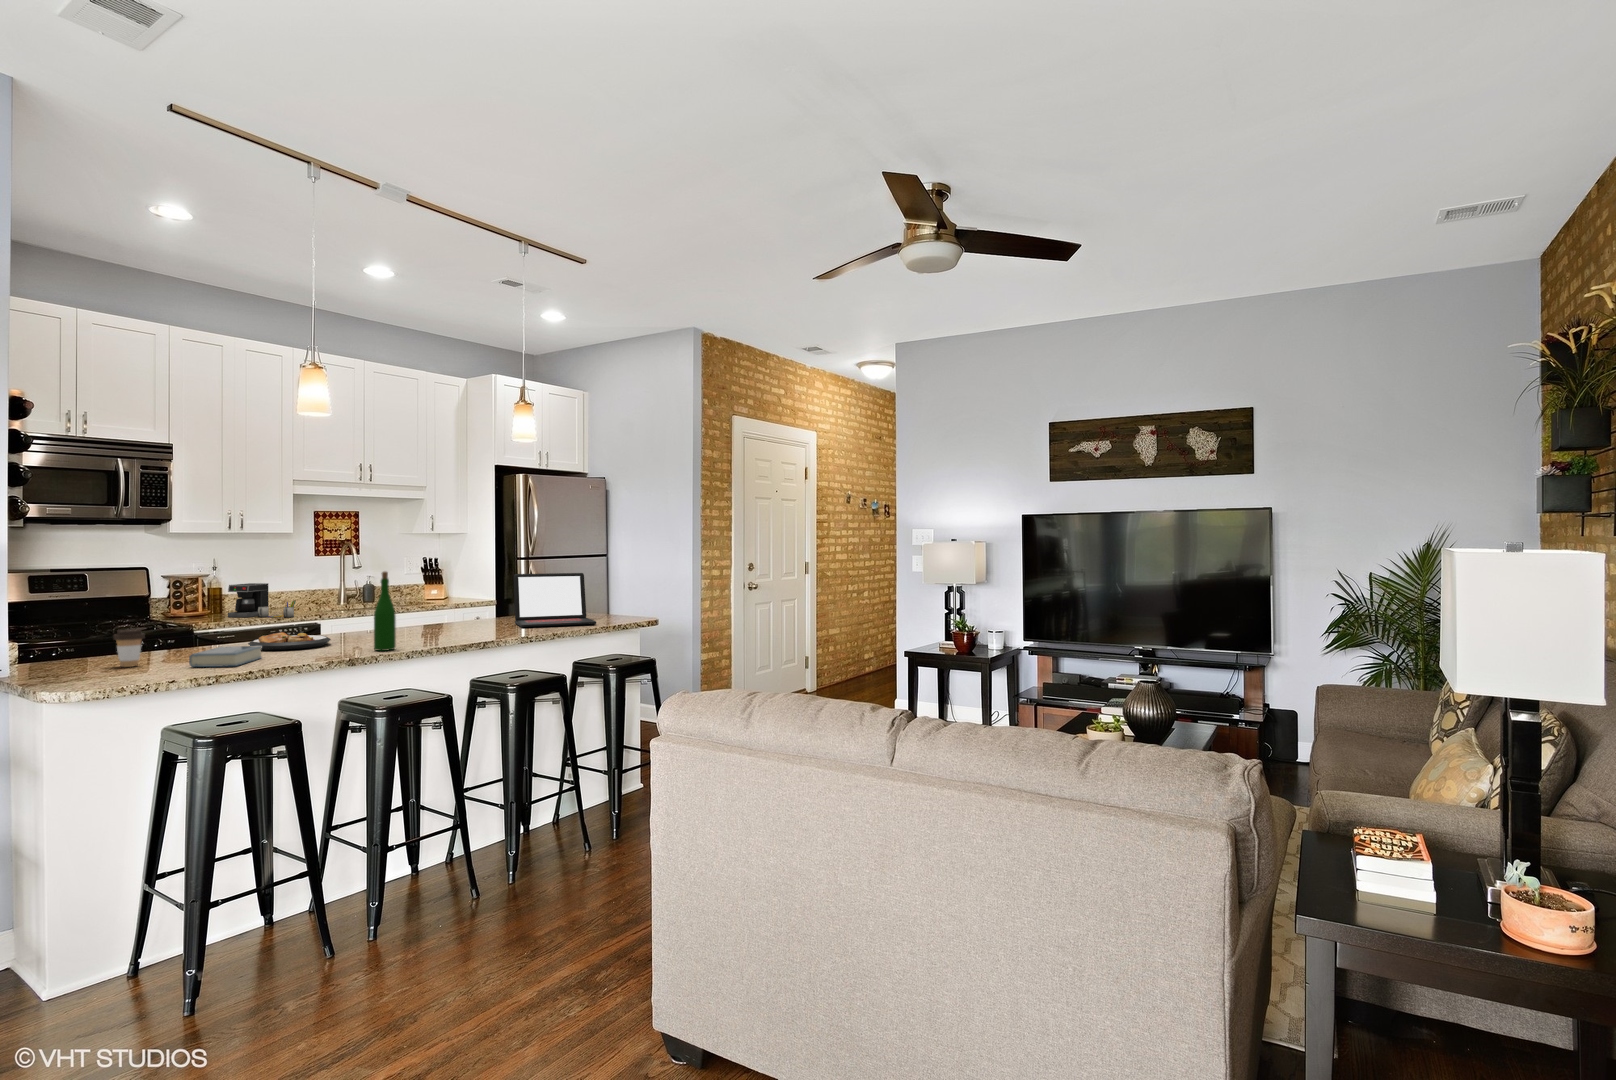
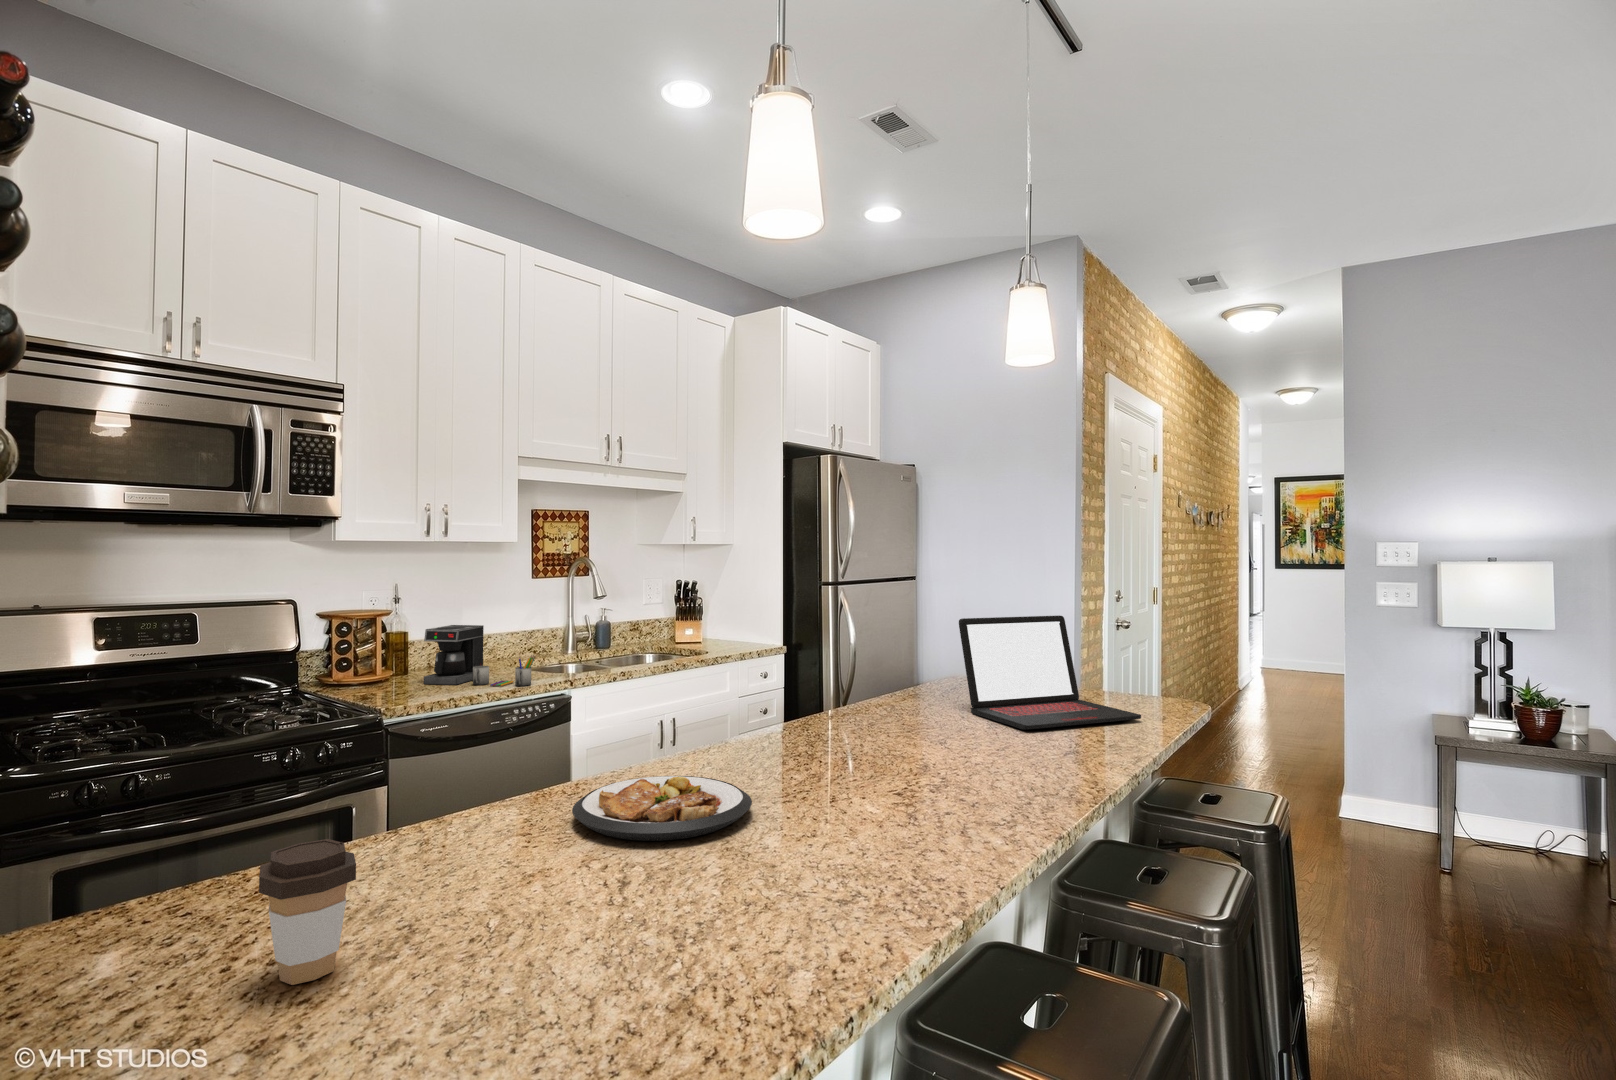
wine bottle: present [374,571,396,651] -> none [901,636,954,849]
hardback book: present [189,646,262,667] -> none [507,863,669,990]

